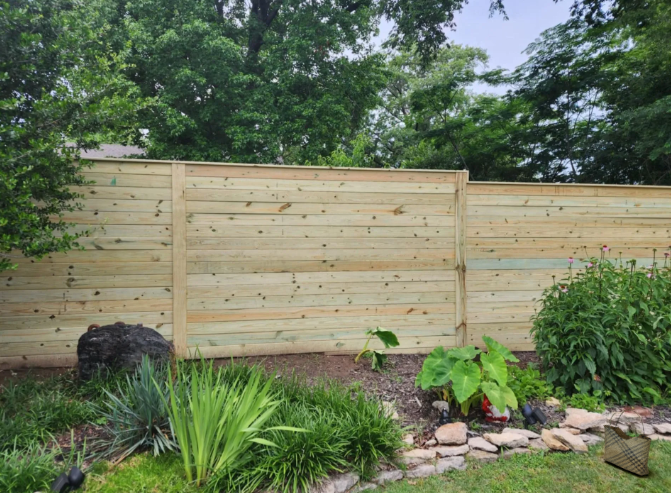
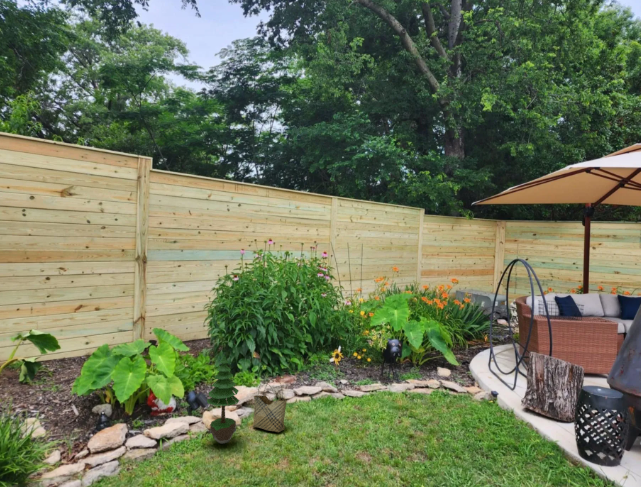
potted tree: none [549,374,589,470] -> present [207,355,239,444]

